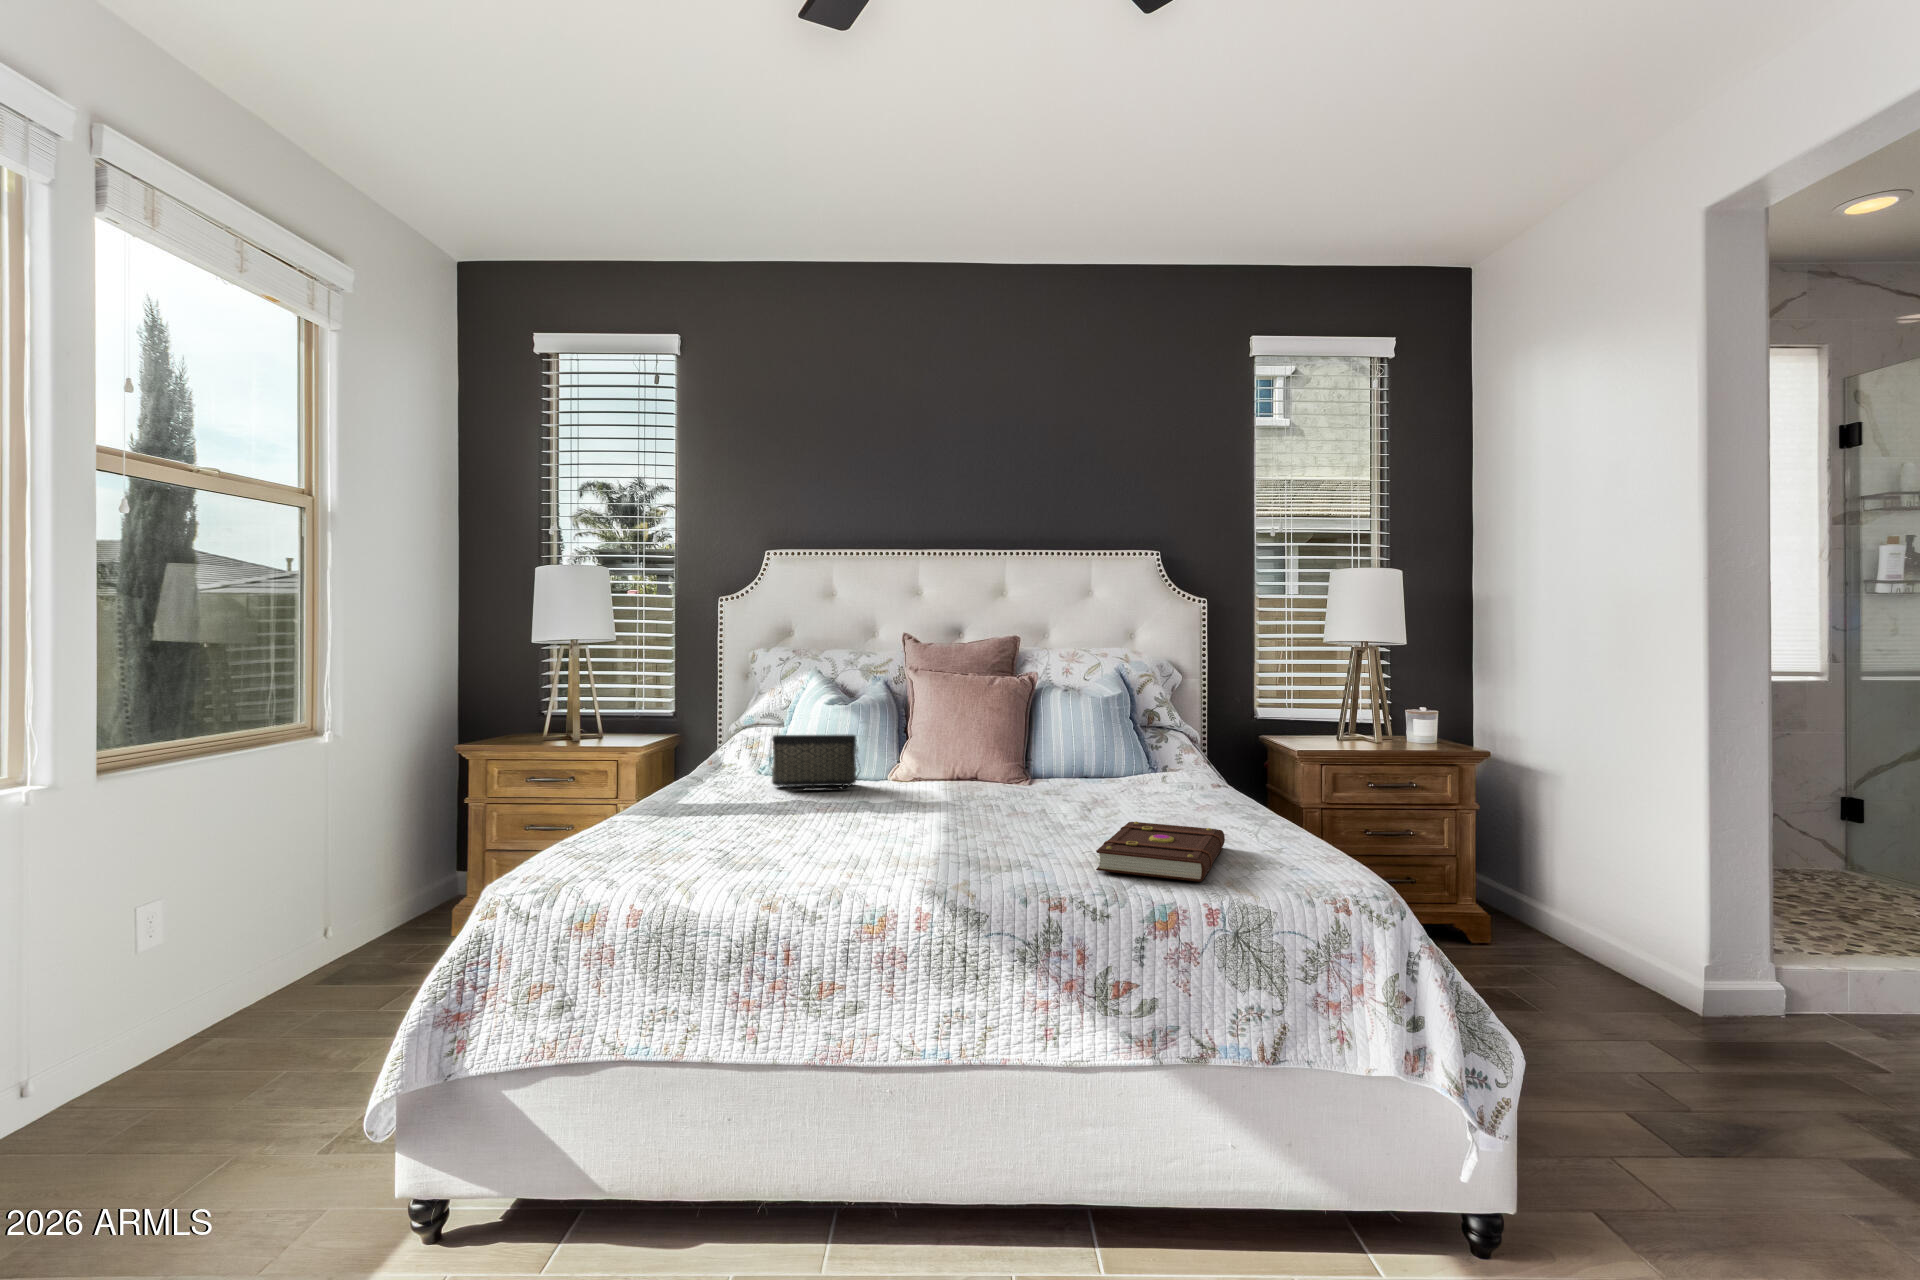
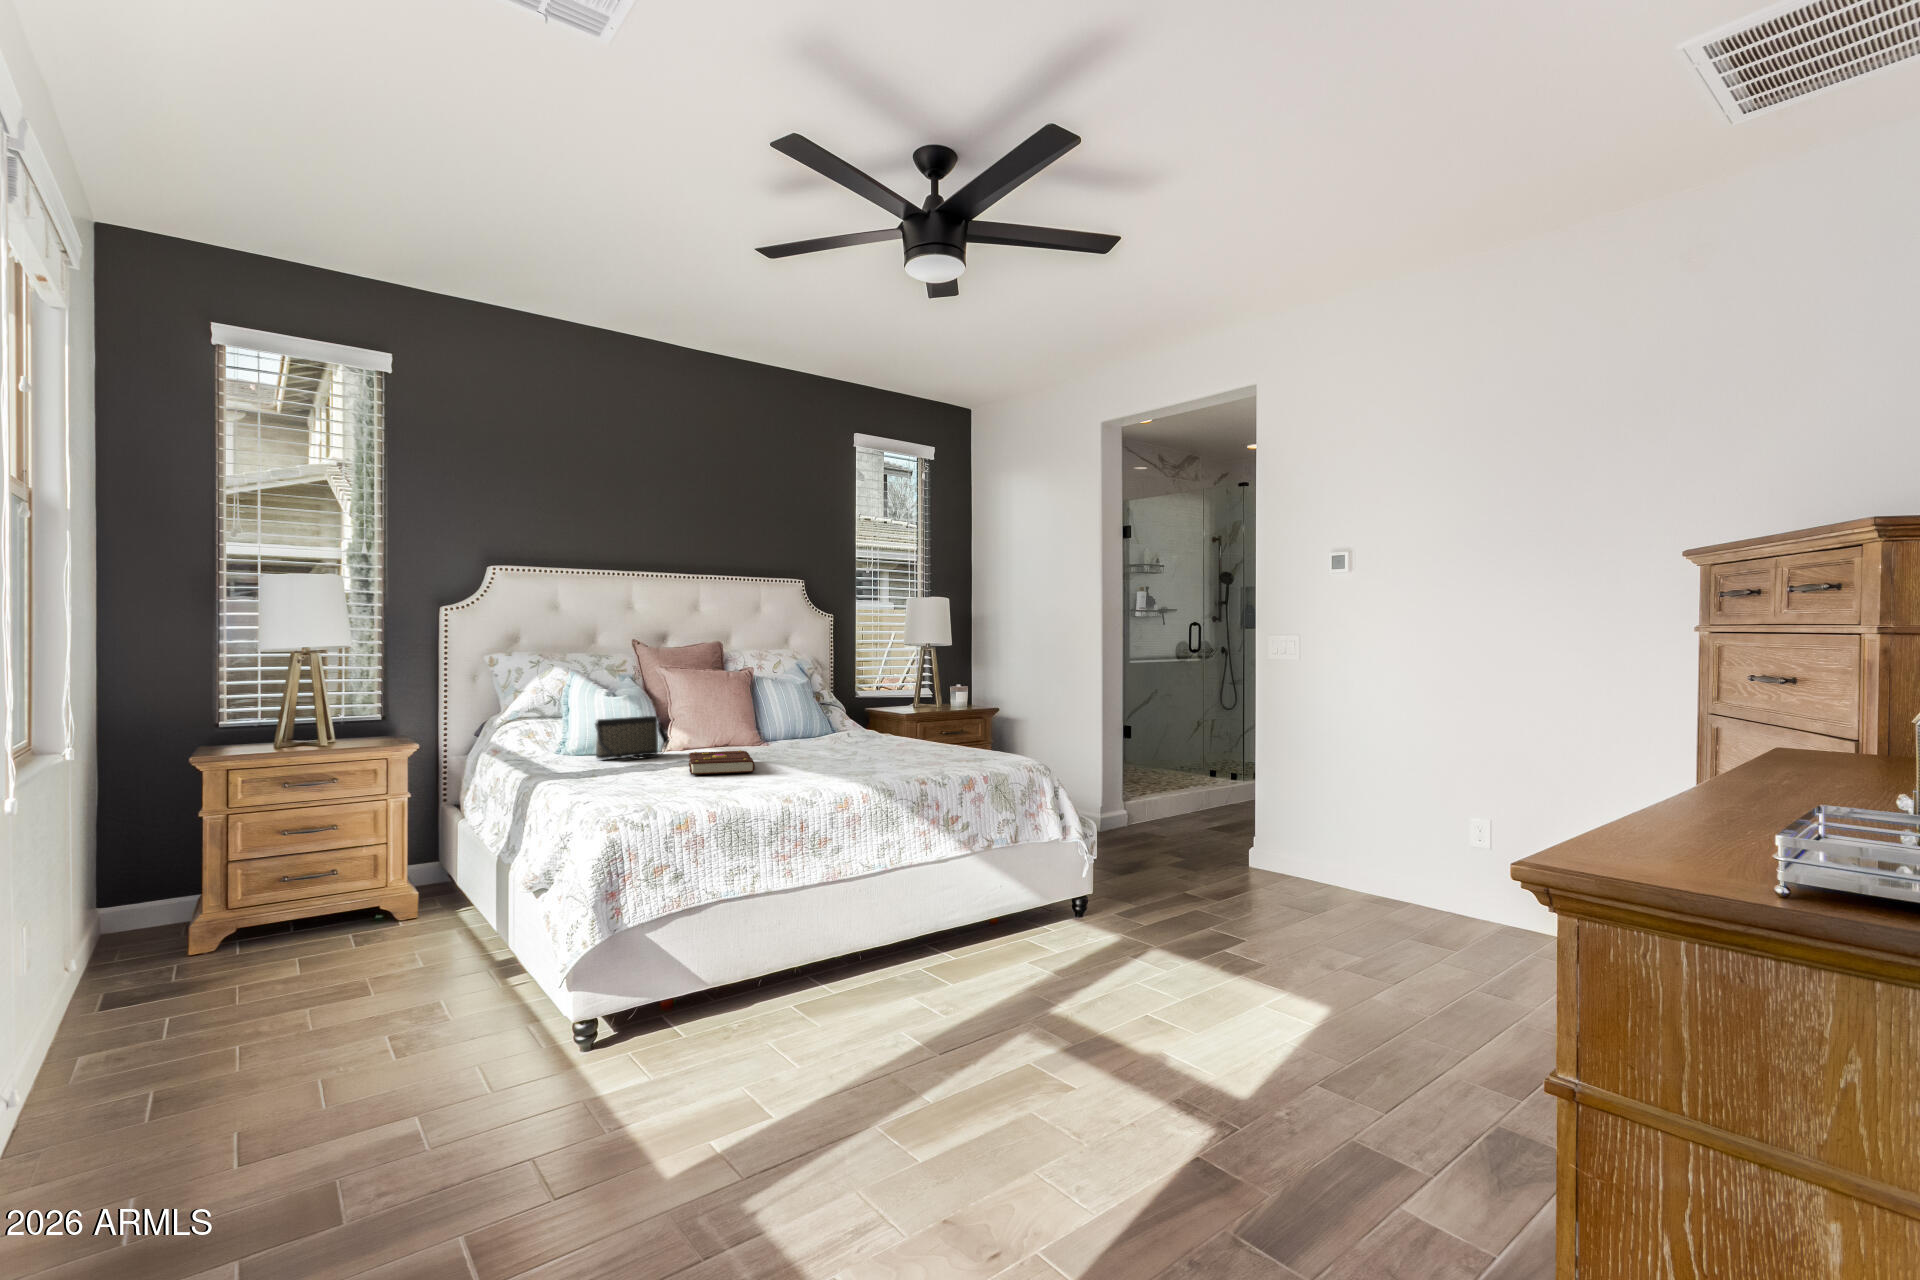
book: present [1096,822,1225,882] -> present [689,750,755,774]

